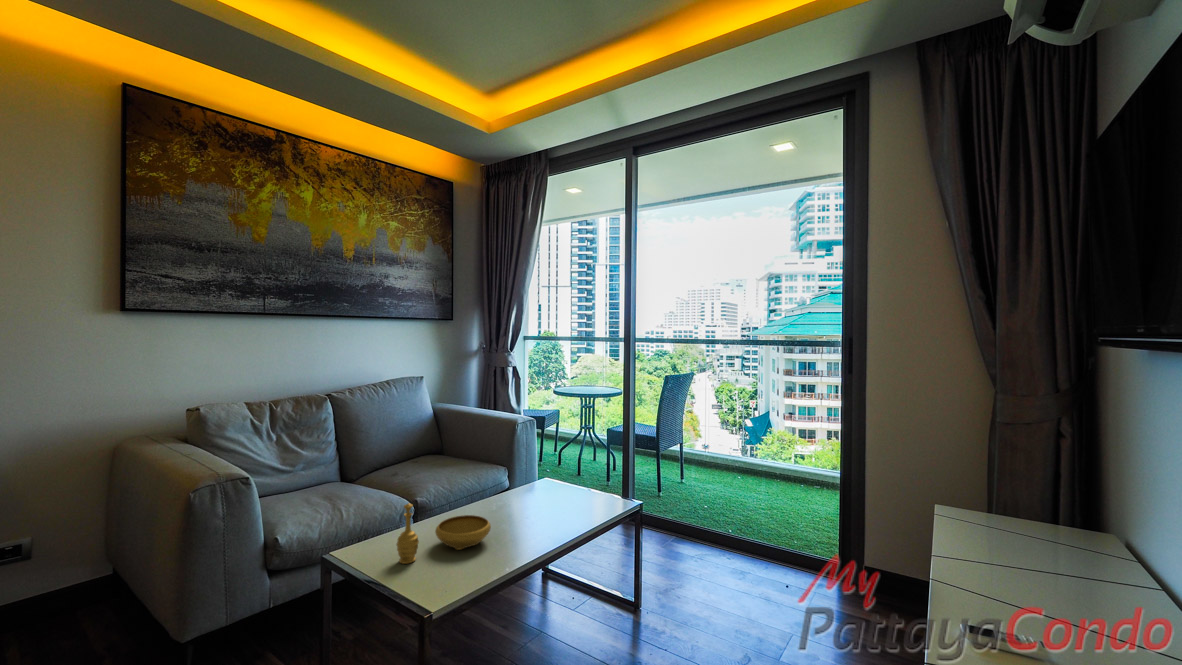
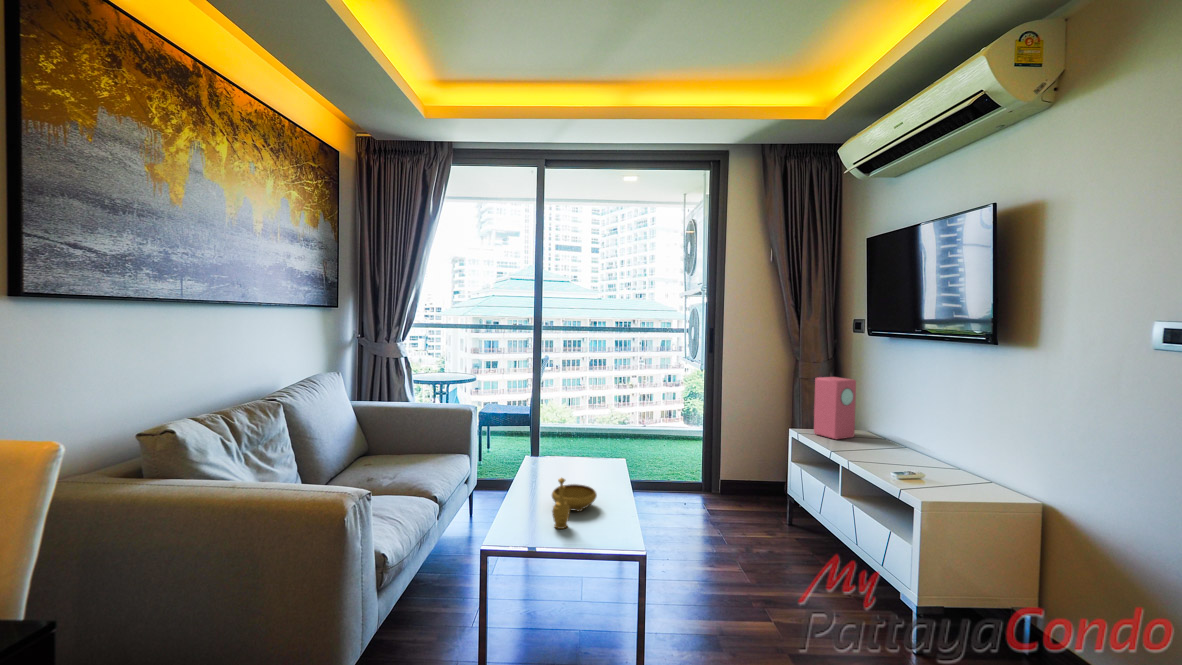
speaker: none [978,421,1068,546] -> present [814,377,856,439]

